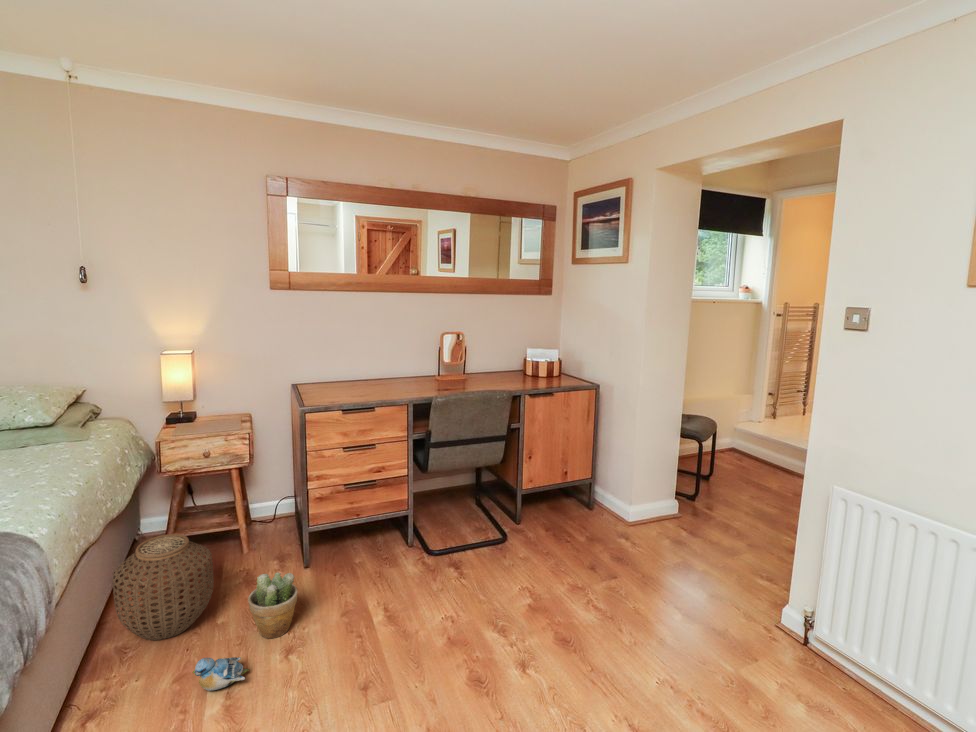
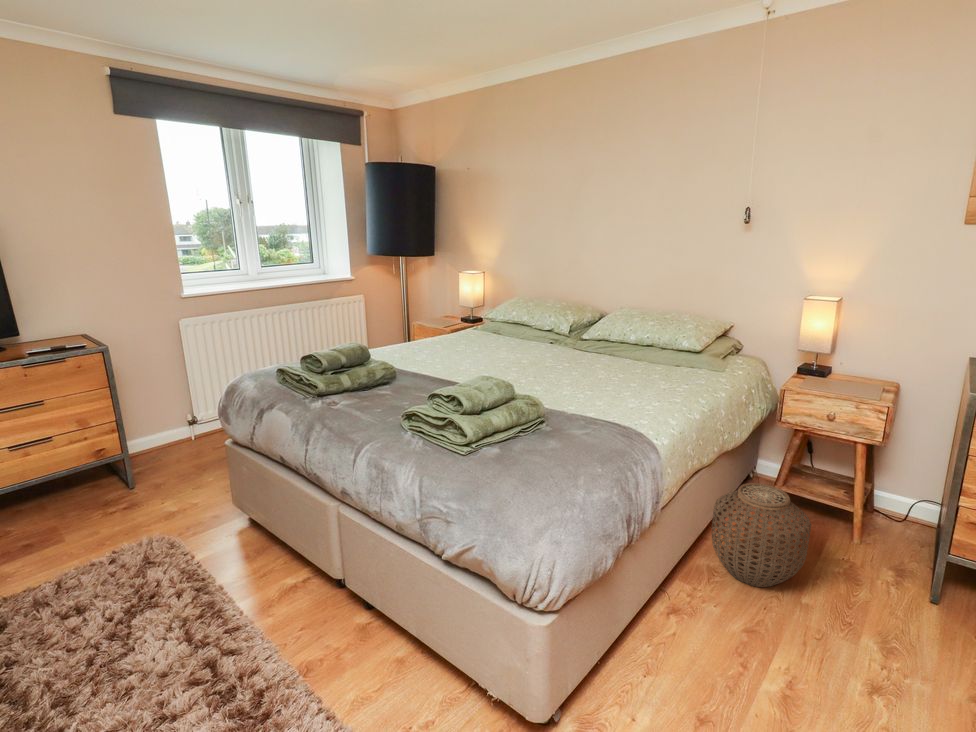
potted plant: present [248,573,298,638] -> none [838,577,908,660]
plush toy: present [193,657,249,691] -> none [760,626,820,678]

